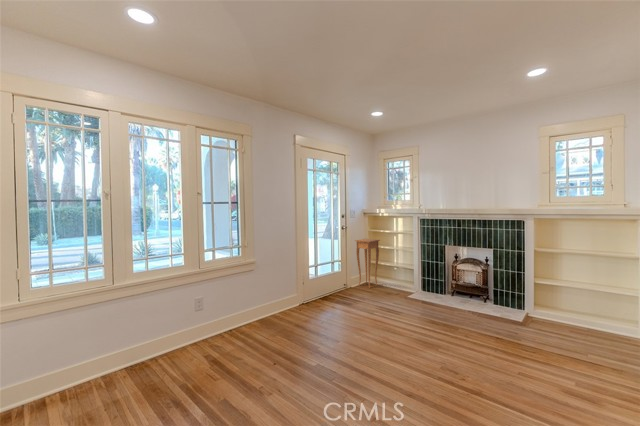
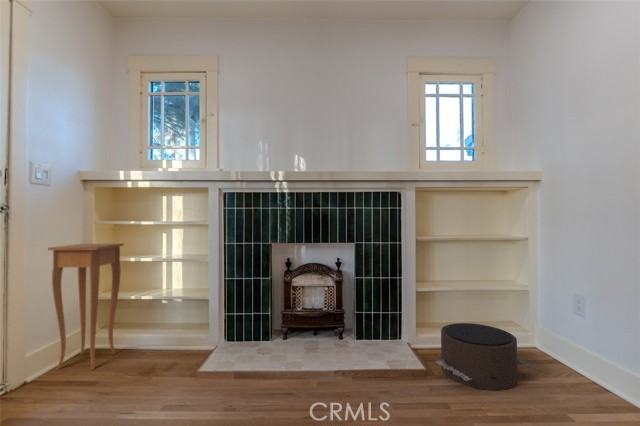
pouf: none [526,305,597,344] -> present [436,323,534,390]

